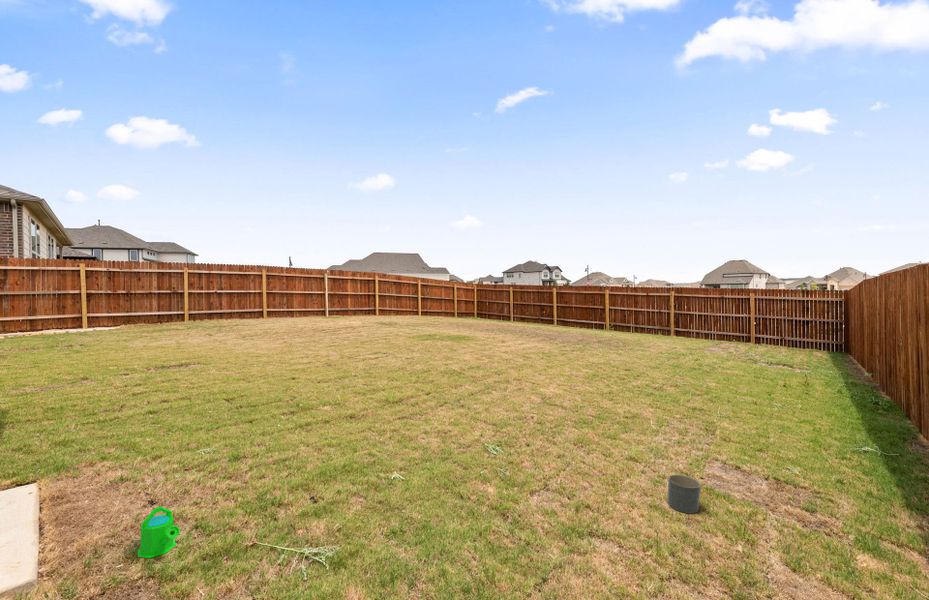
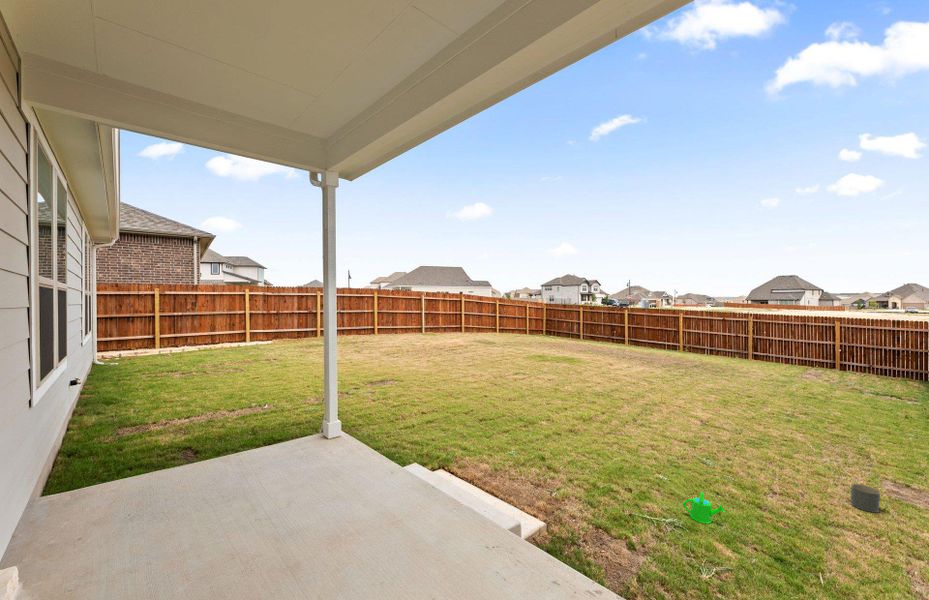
watering can: present [137,506,180,558] -> present [683,492,725,524]

